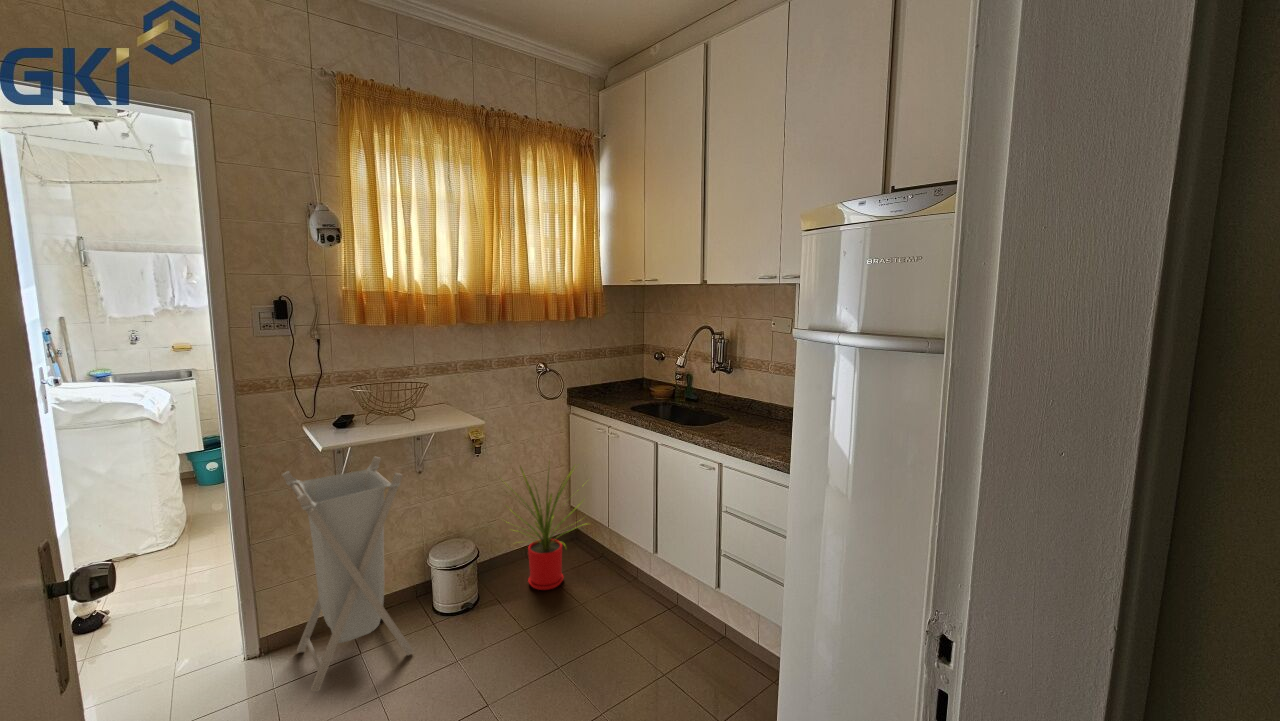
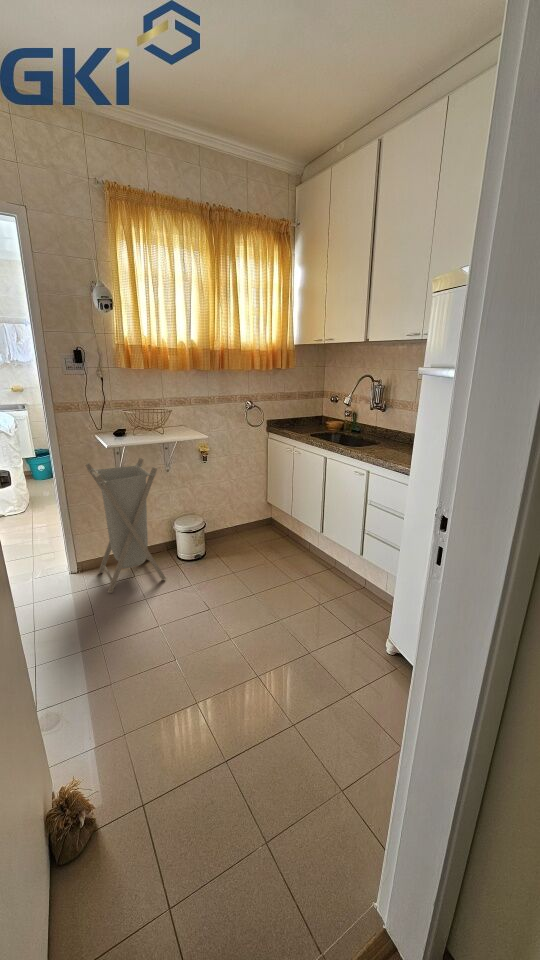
house plant: present [504,466,583,590] -> none [218,465,283,553]

